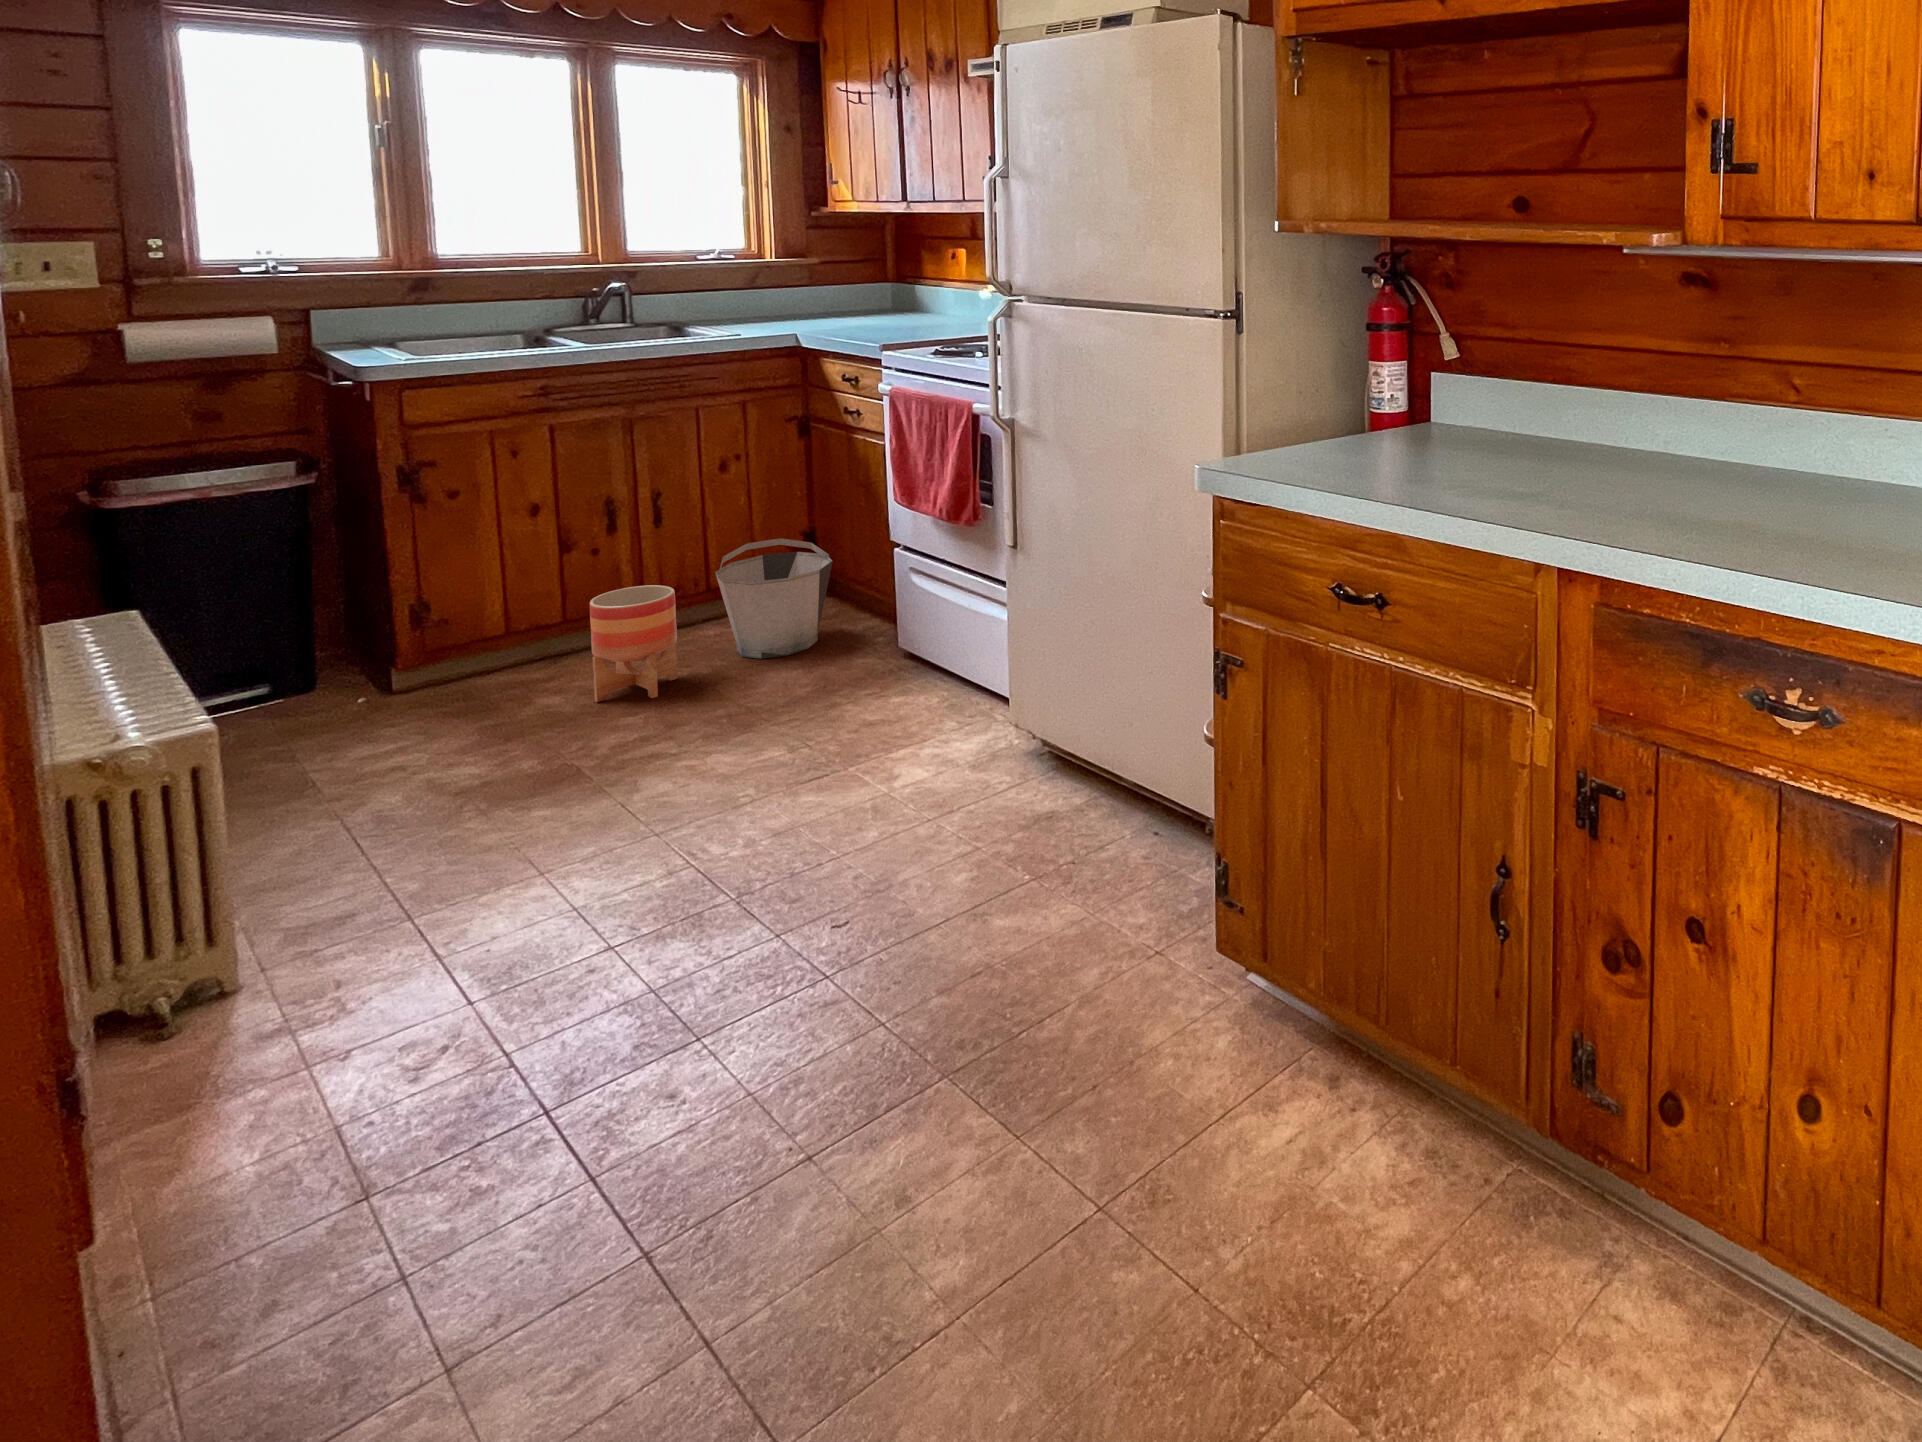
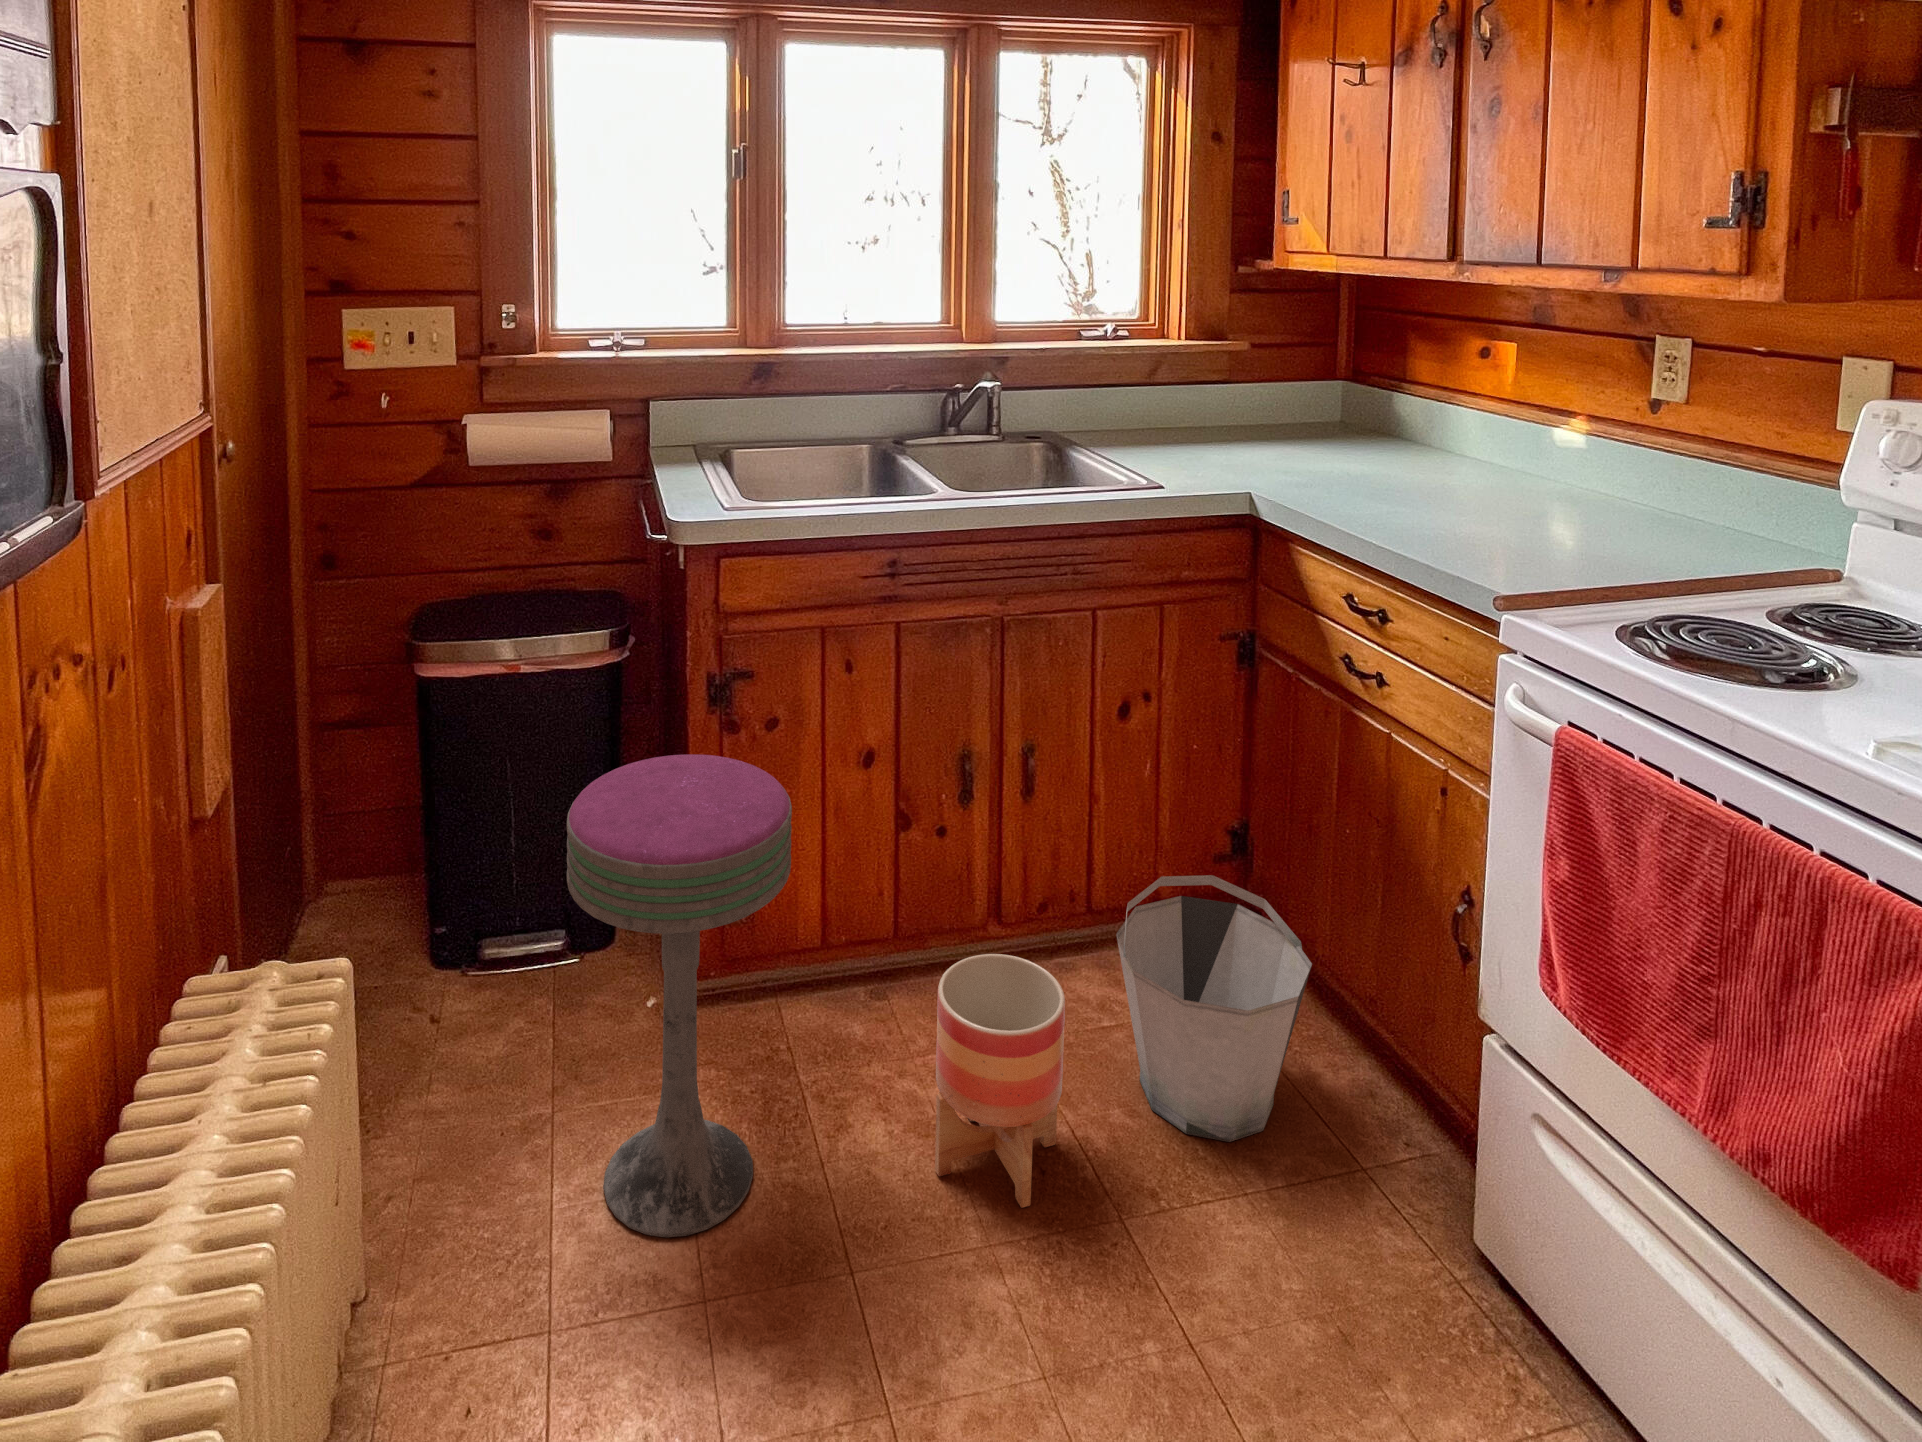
bar stool: none [295,498,474,762] -> present [567,754,792,1237]

